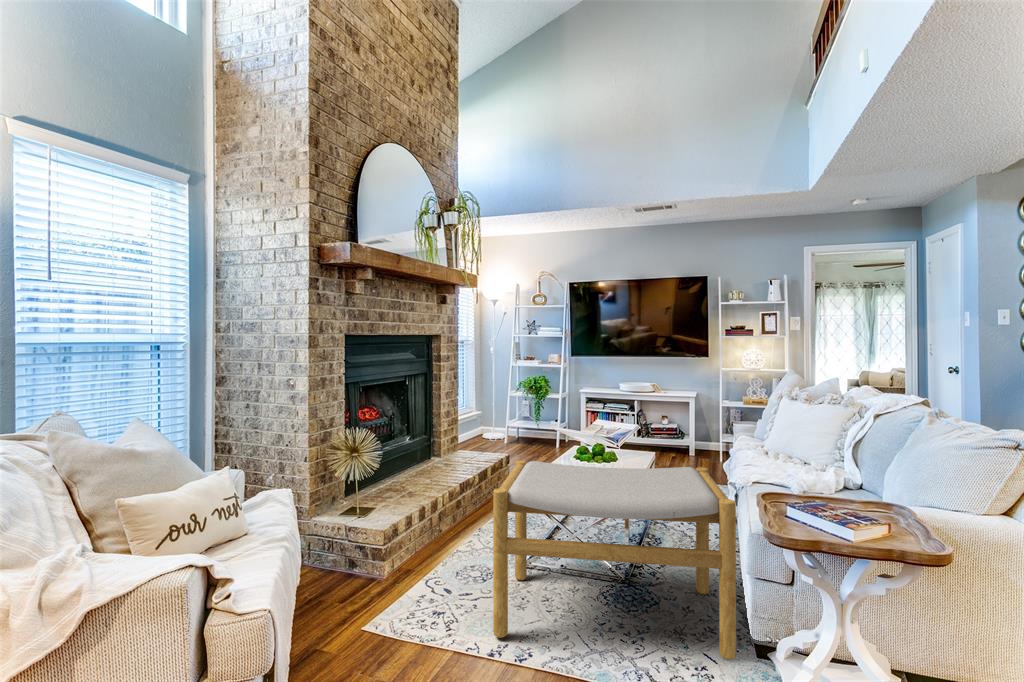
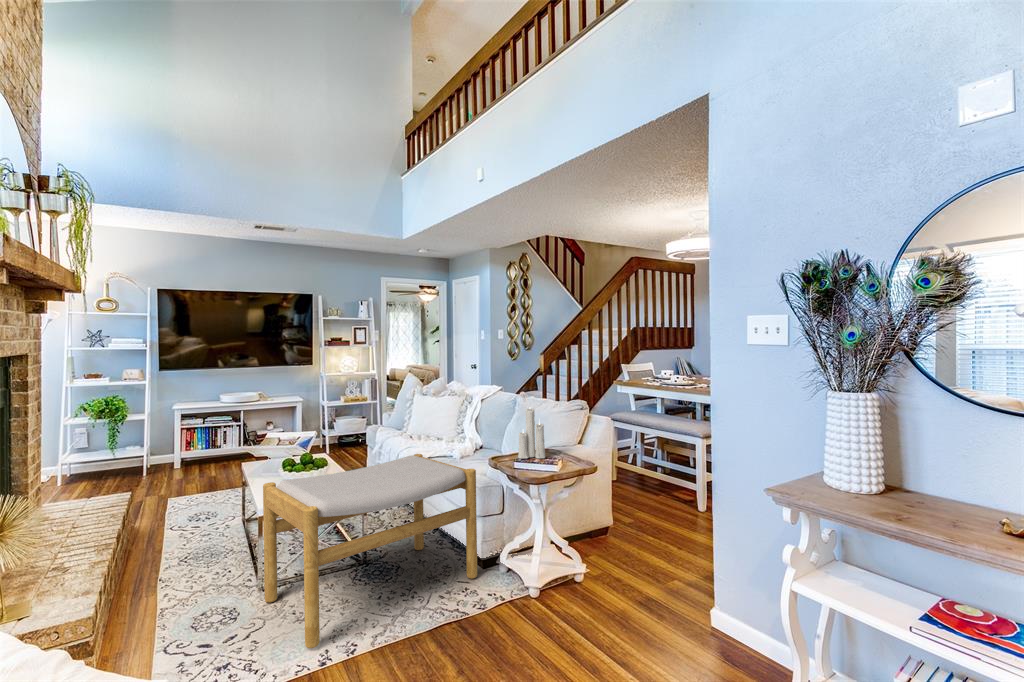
candle: none [814,410,867,515] -> present [518,407,545,459]

